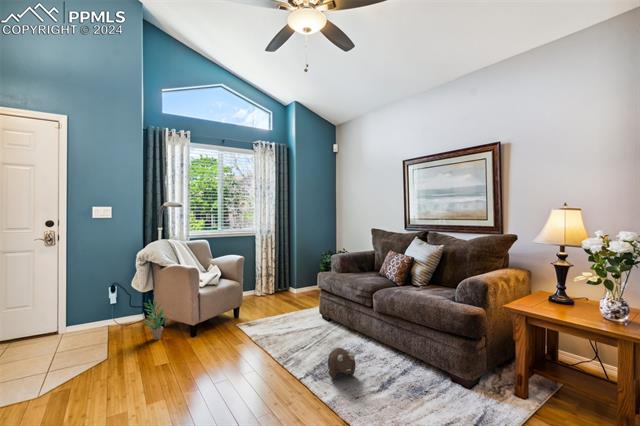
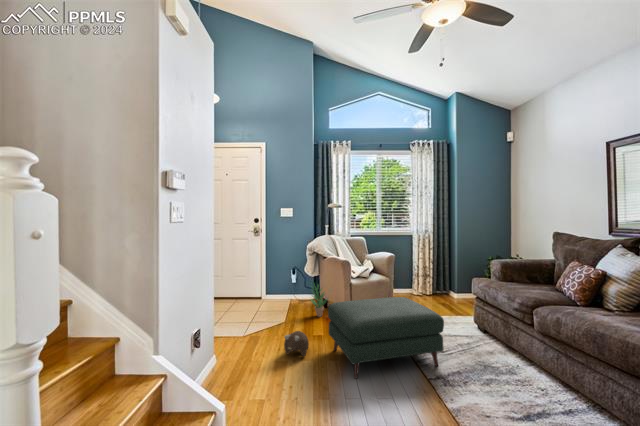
ottoman: none [181,301,308,404] -> present [328,297,444,379]
plush toy: present [328,348,356,378] -> present [284,331,309,356]

